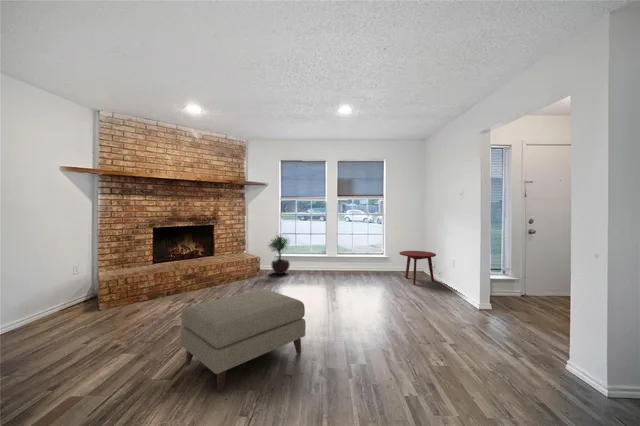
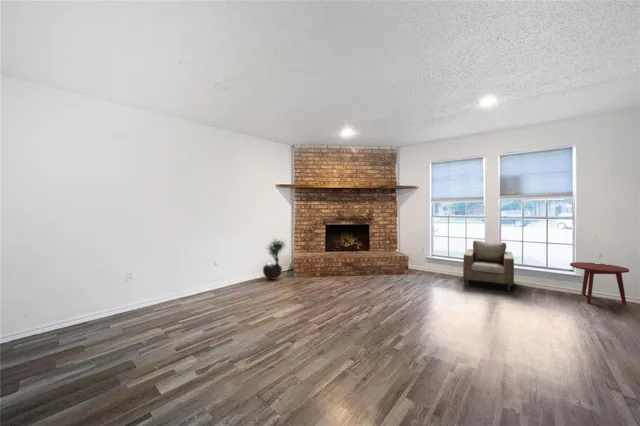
potted tree: present [269,236,290,274] -> present [263,241,285,279]
armchair: none [308,238,362,283] -> present [463,240,514,290]
ottoman: present [181,289,306,392] -> none [327,278,415,339]

